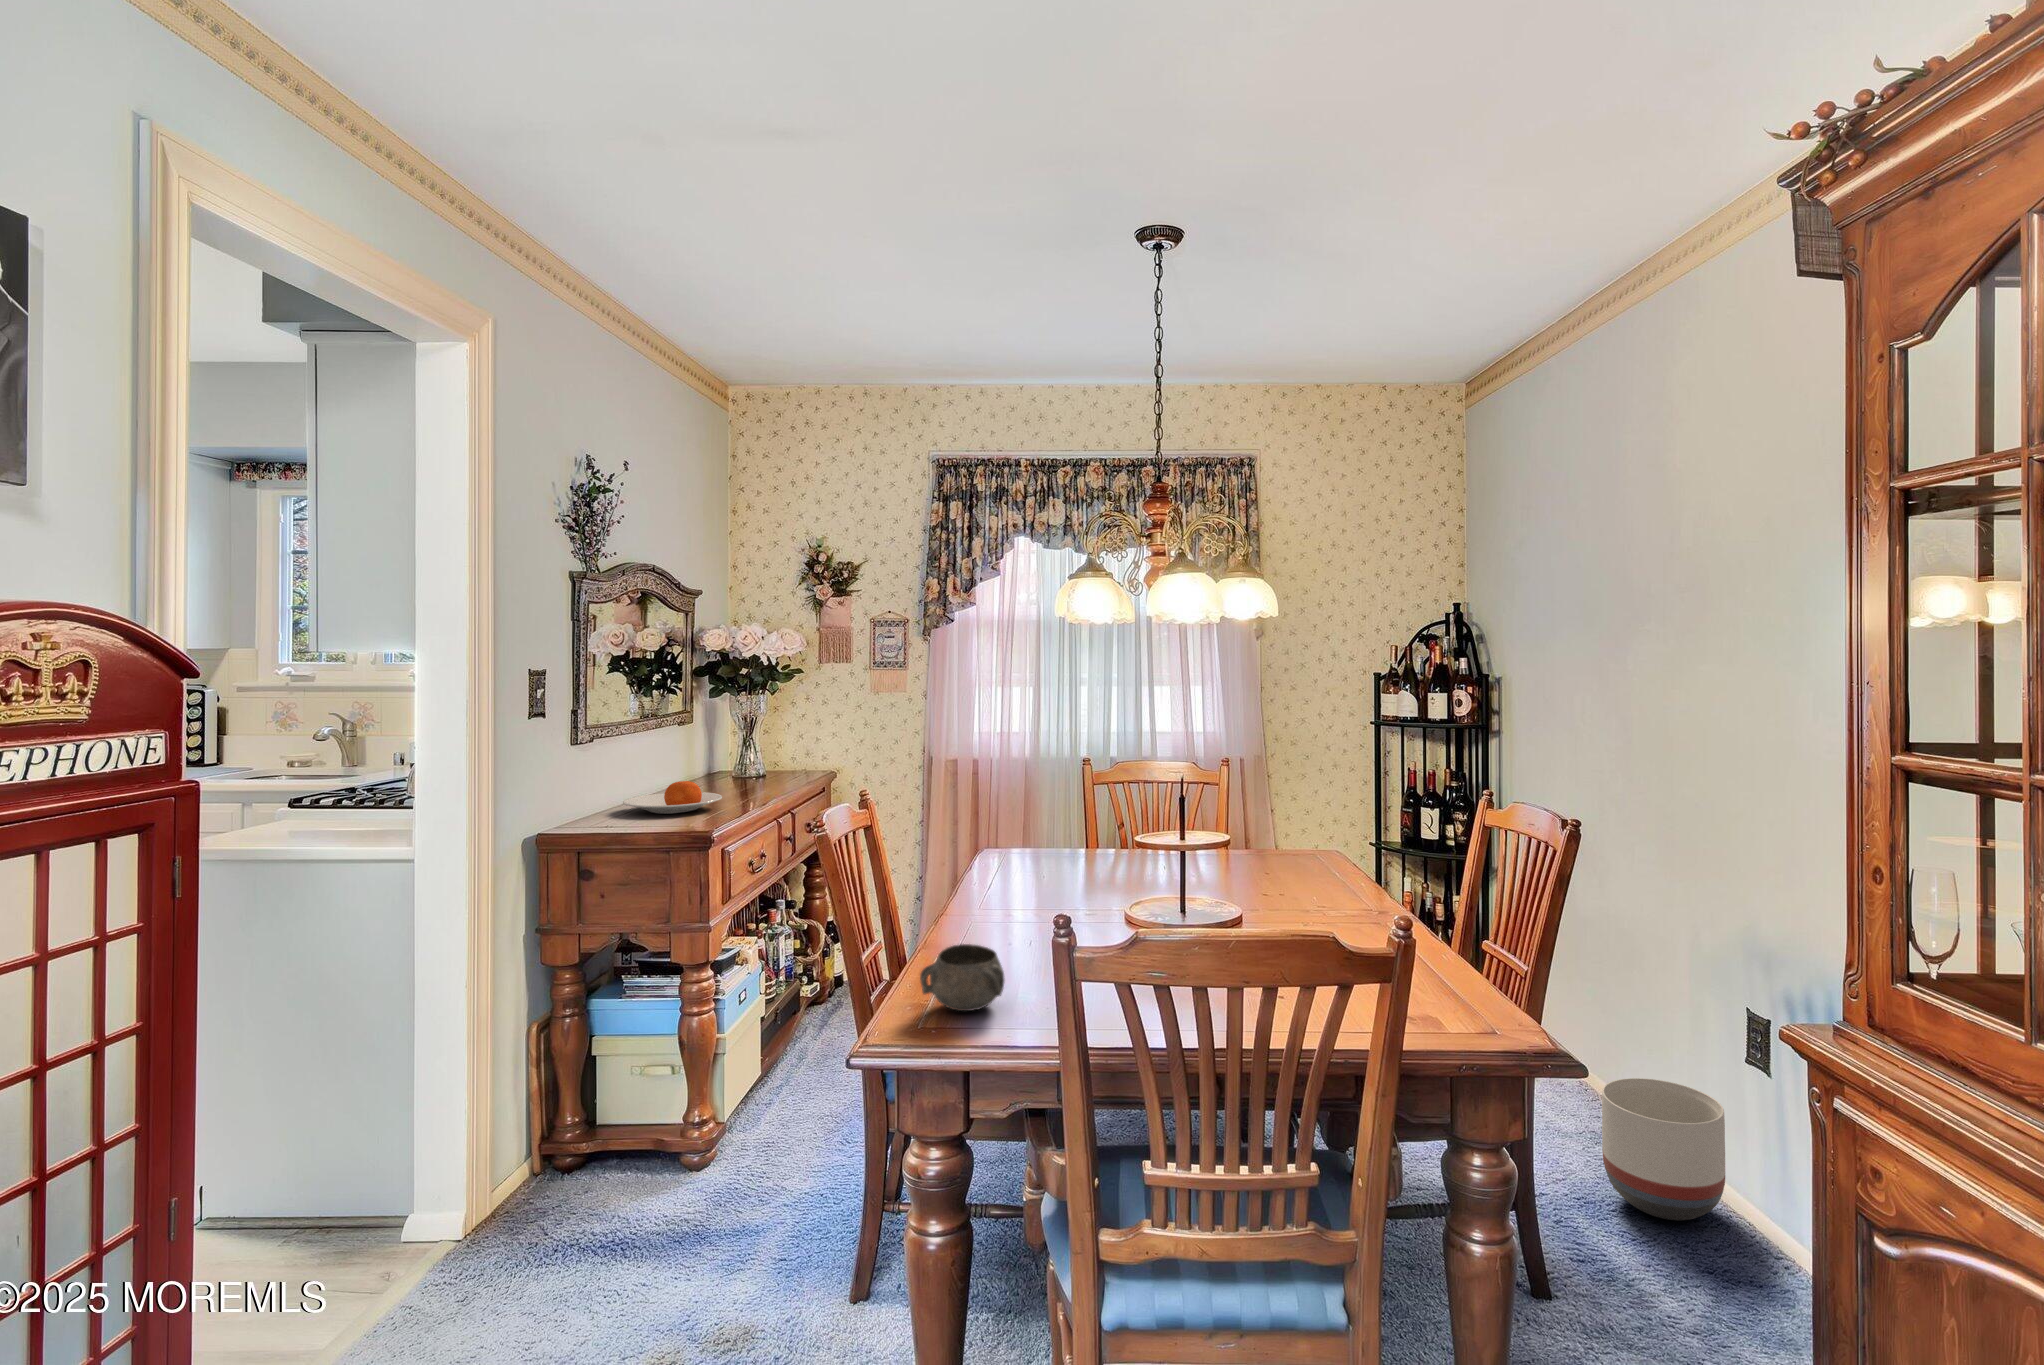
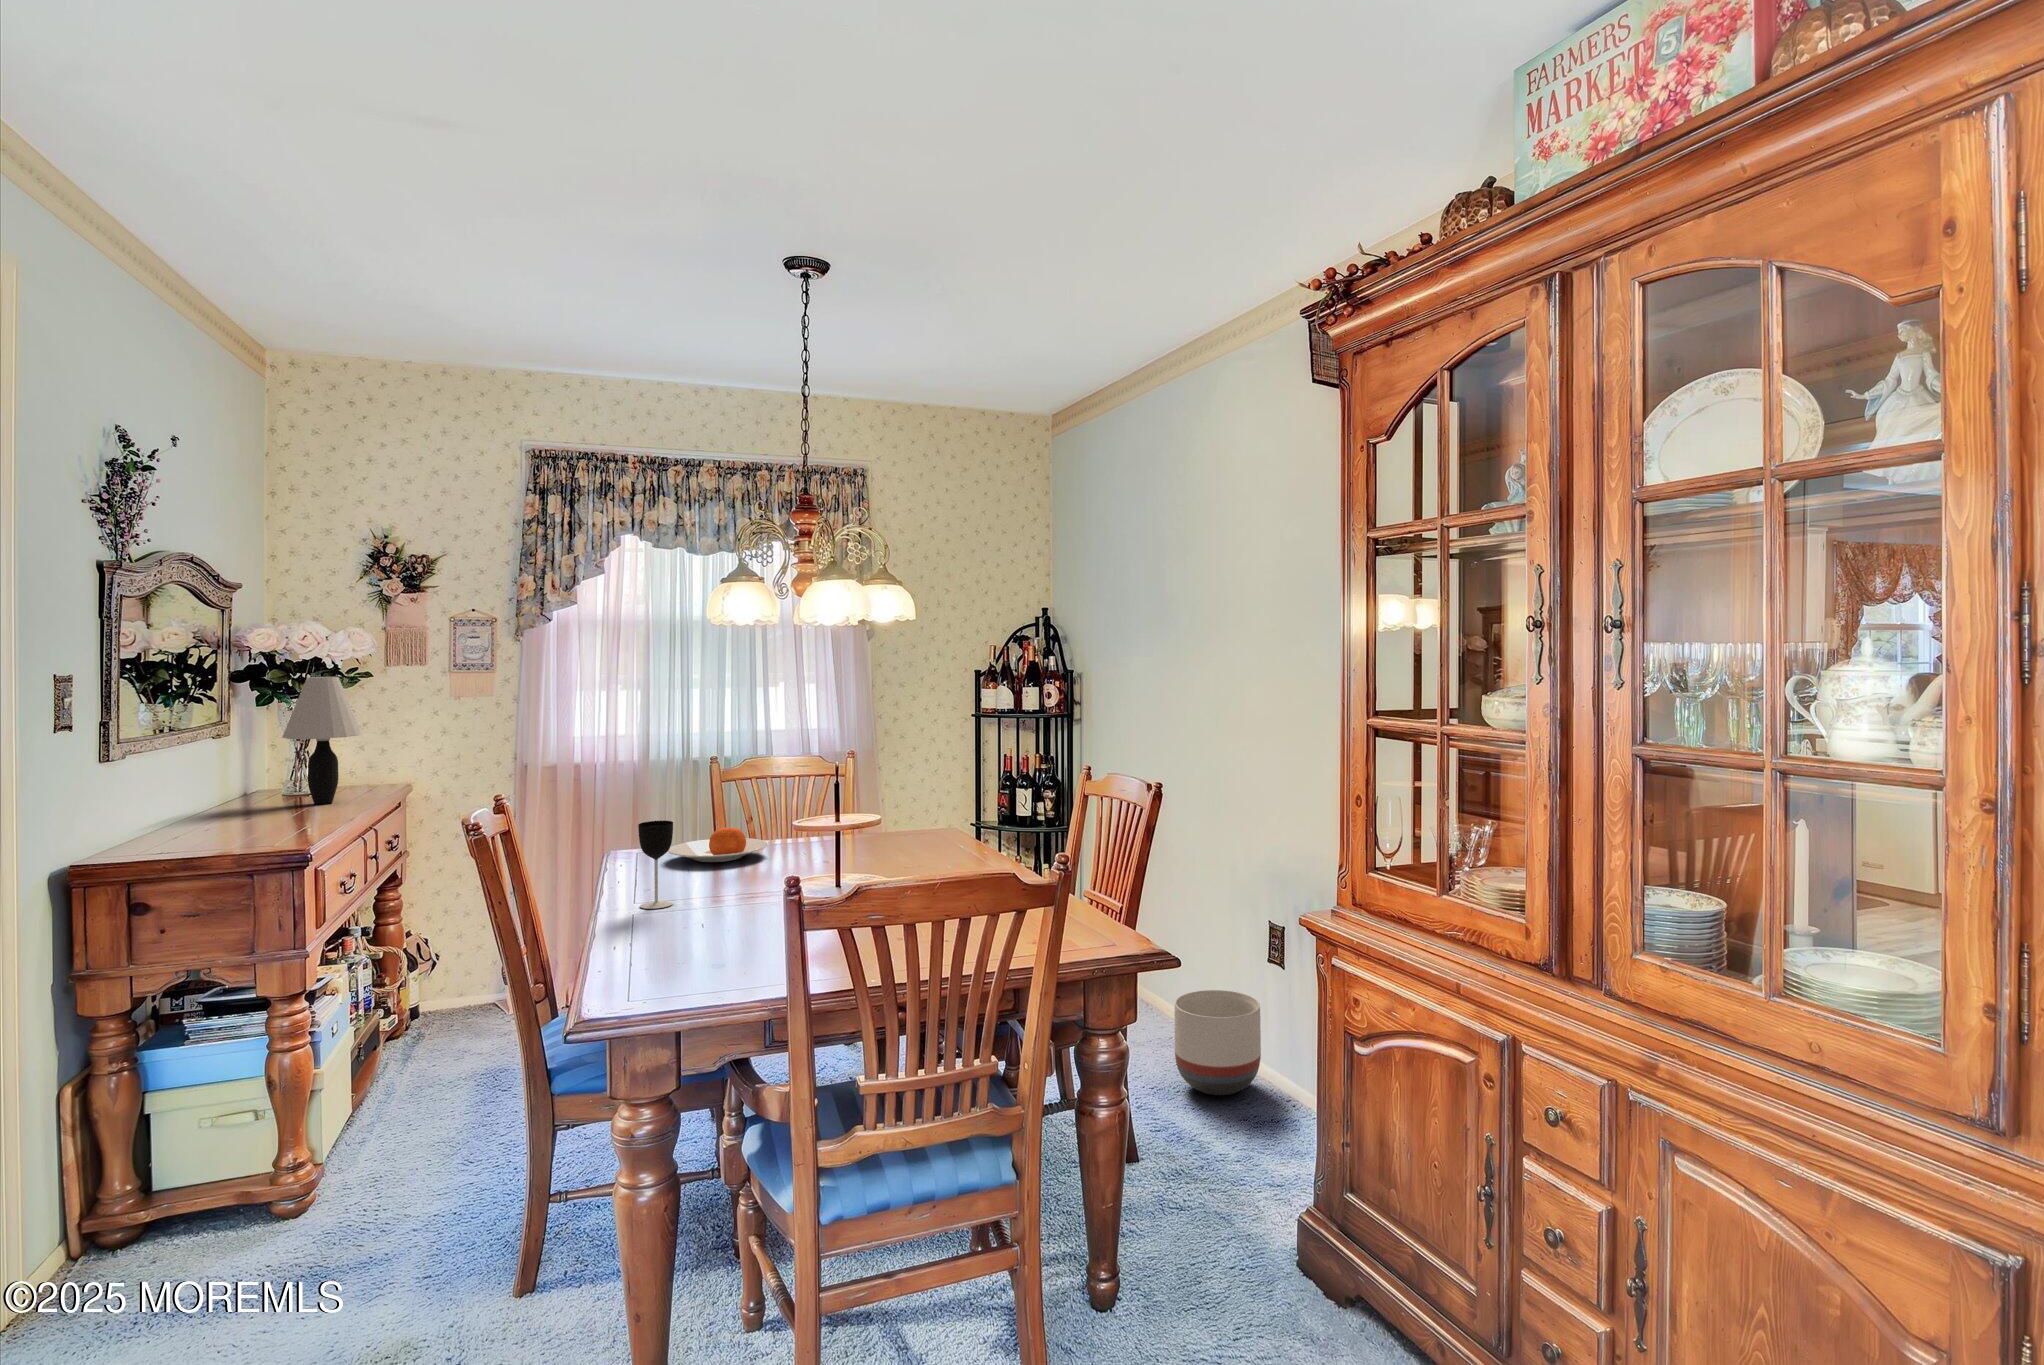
table lamp: none [727,672,789,786] -> present [282,677,362,804]
plate: present [623,781,722,814] -> present [668,827,768,862]
wine glass: none [976,827,1010,919] -> present [638,821,673,909]
decorative bowl: present [920,944,1004,1011] -> none [627,921,710,980]

